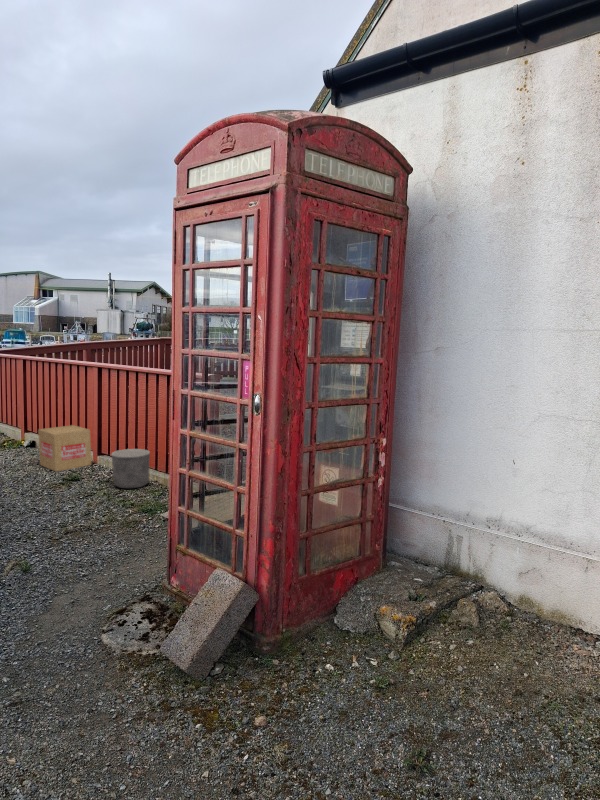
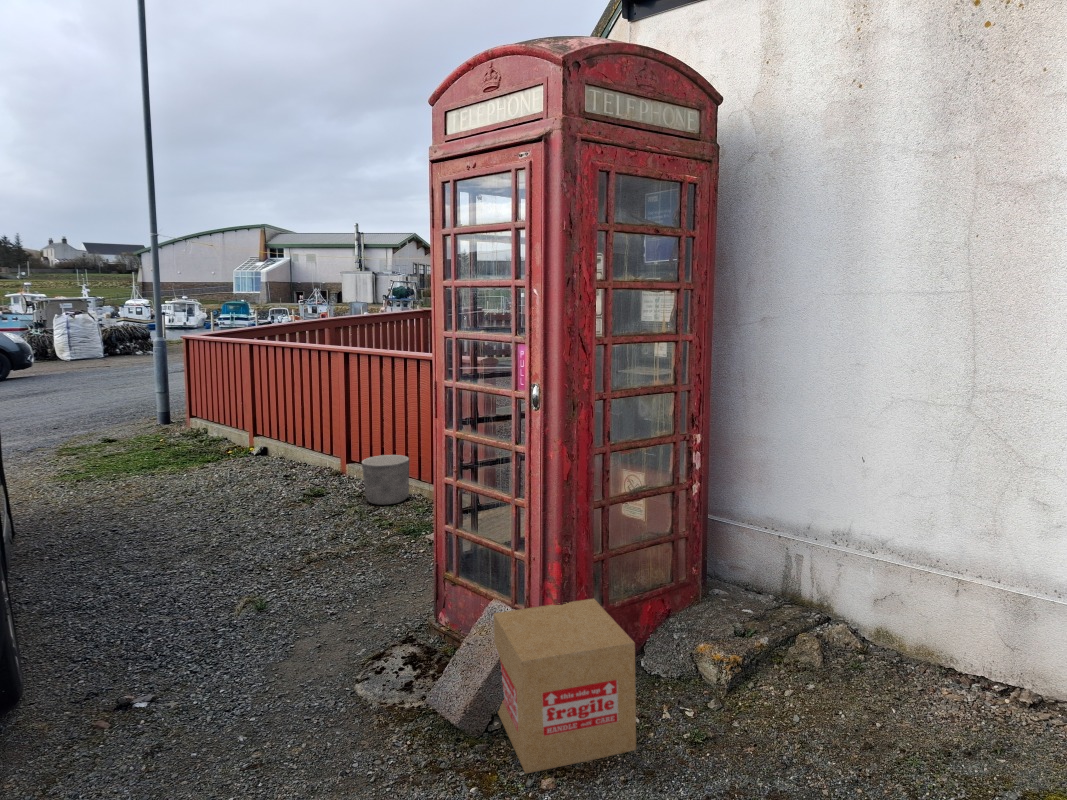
cardboard box: present [38,425,91,471] -> present [494,599,636,774]

